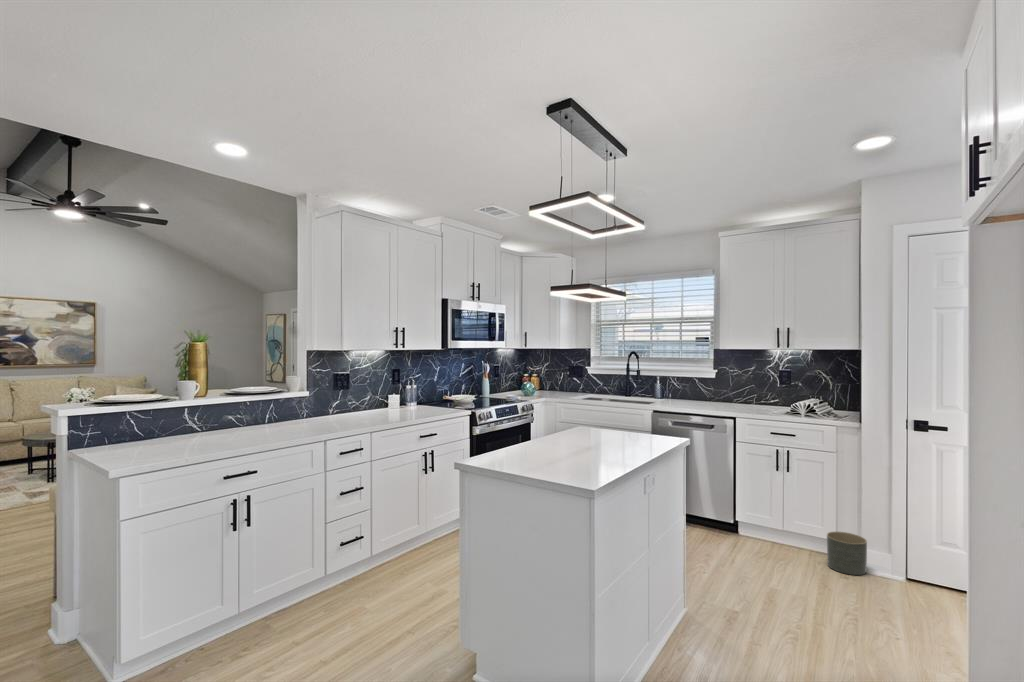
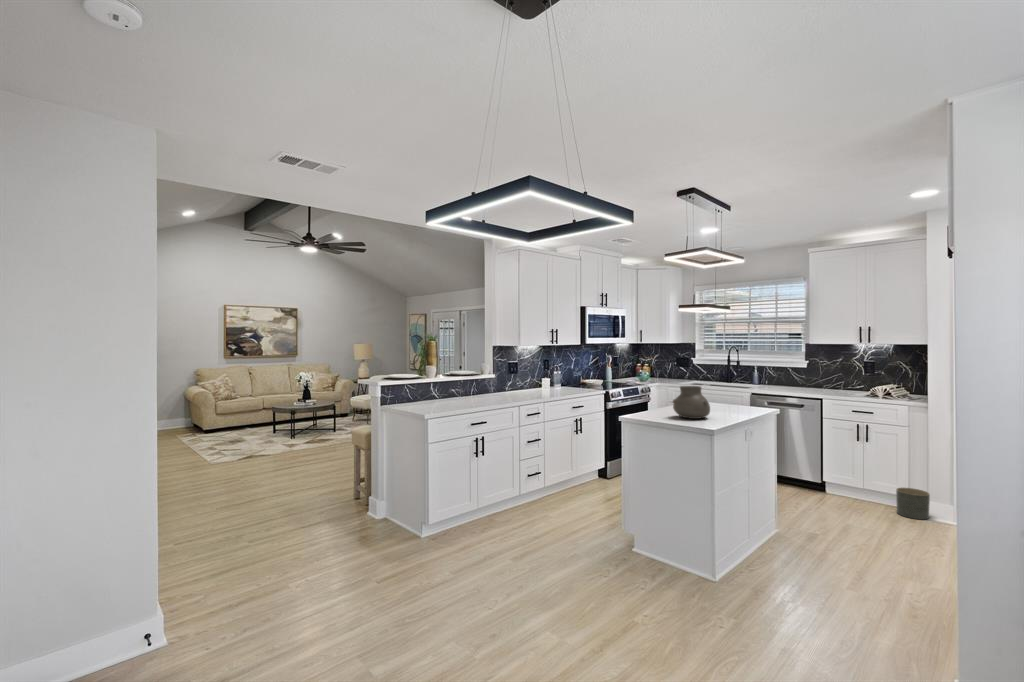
vase: none [535,410,591,463] -> present [673,386,710,419]

